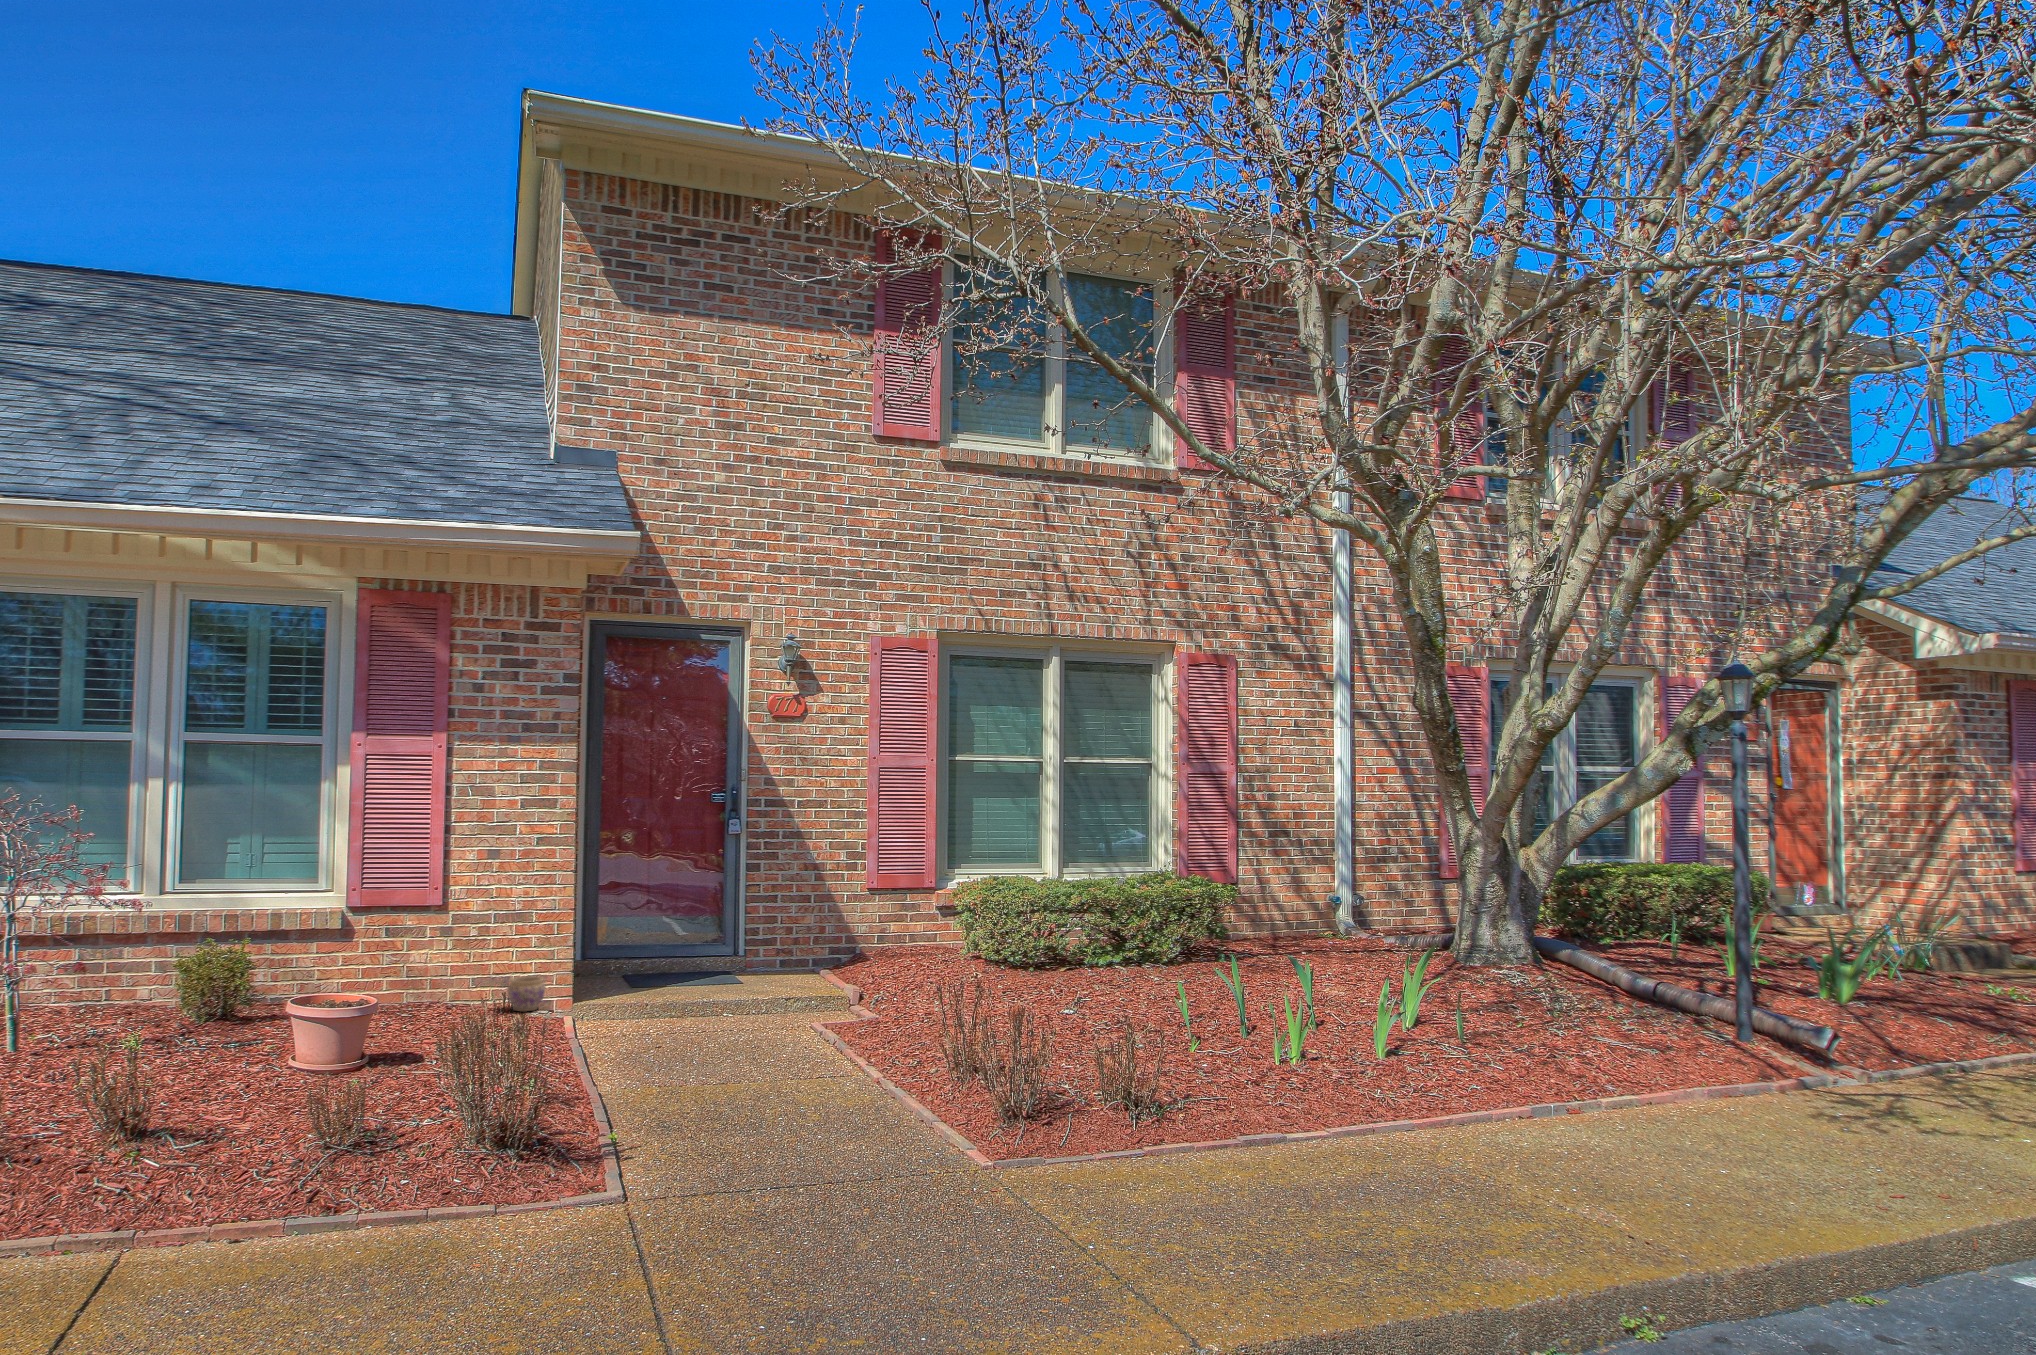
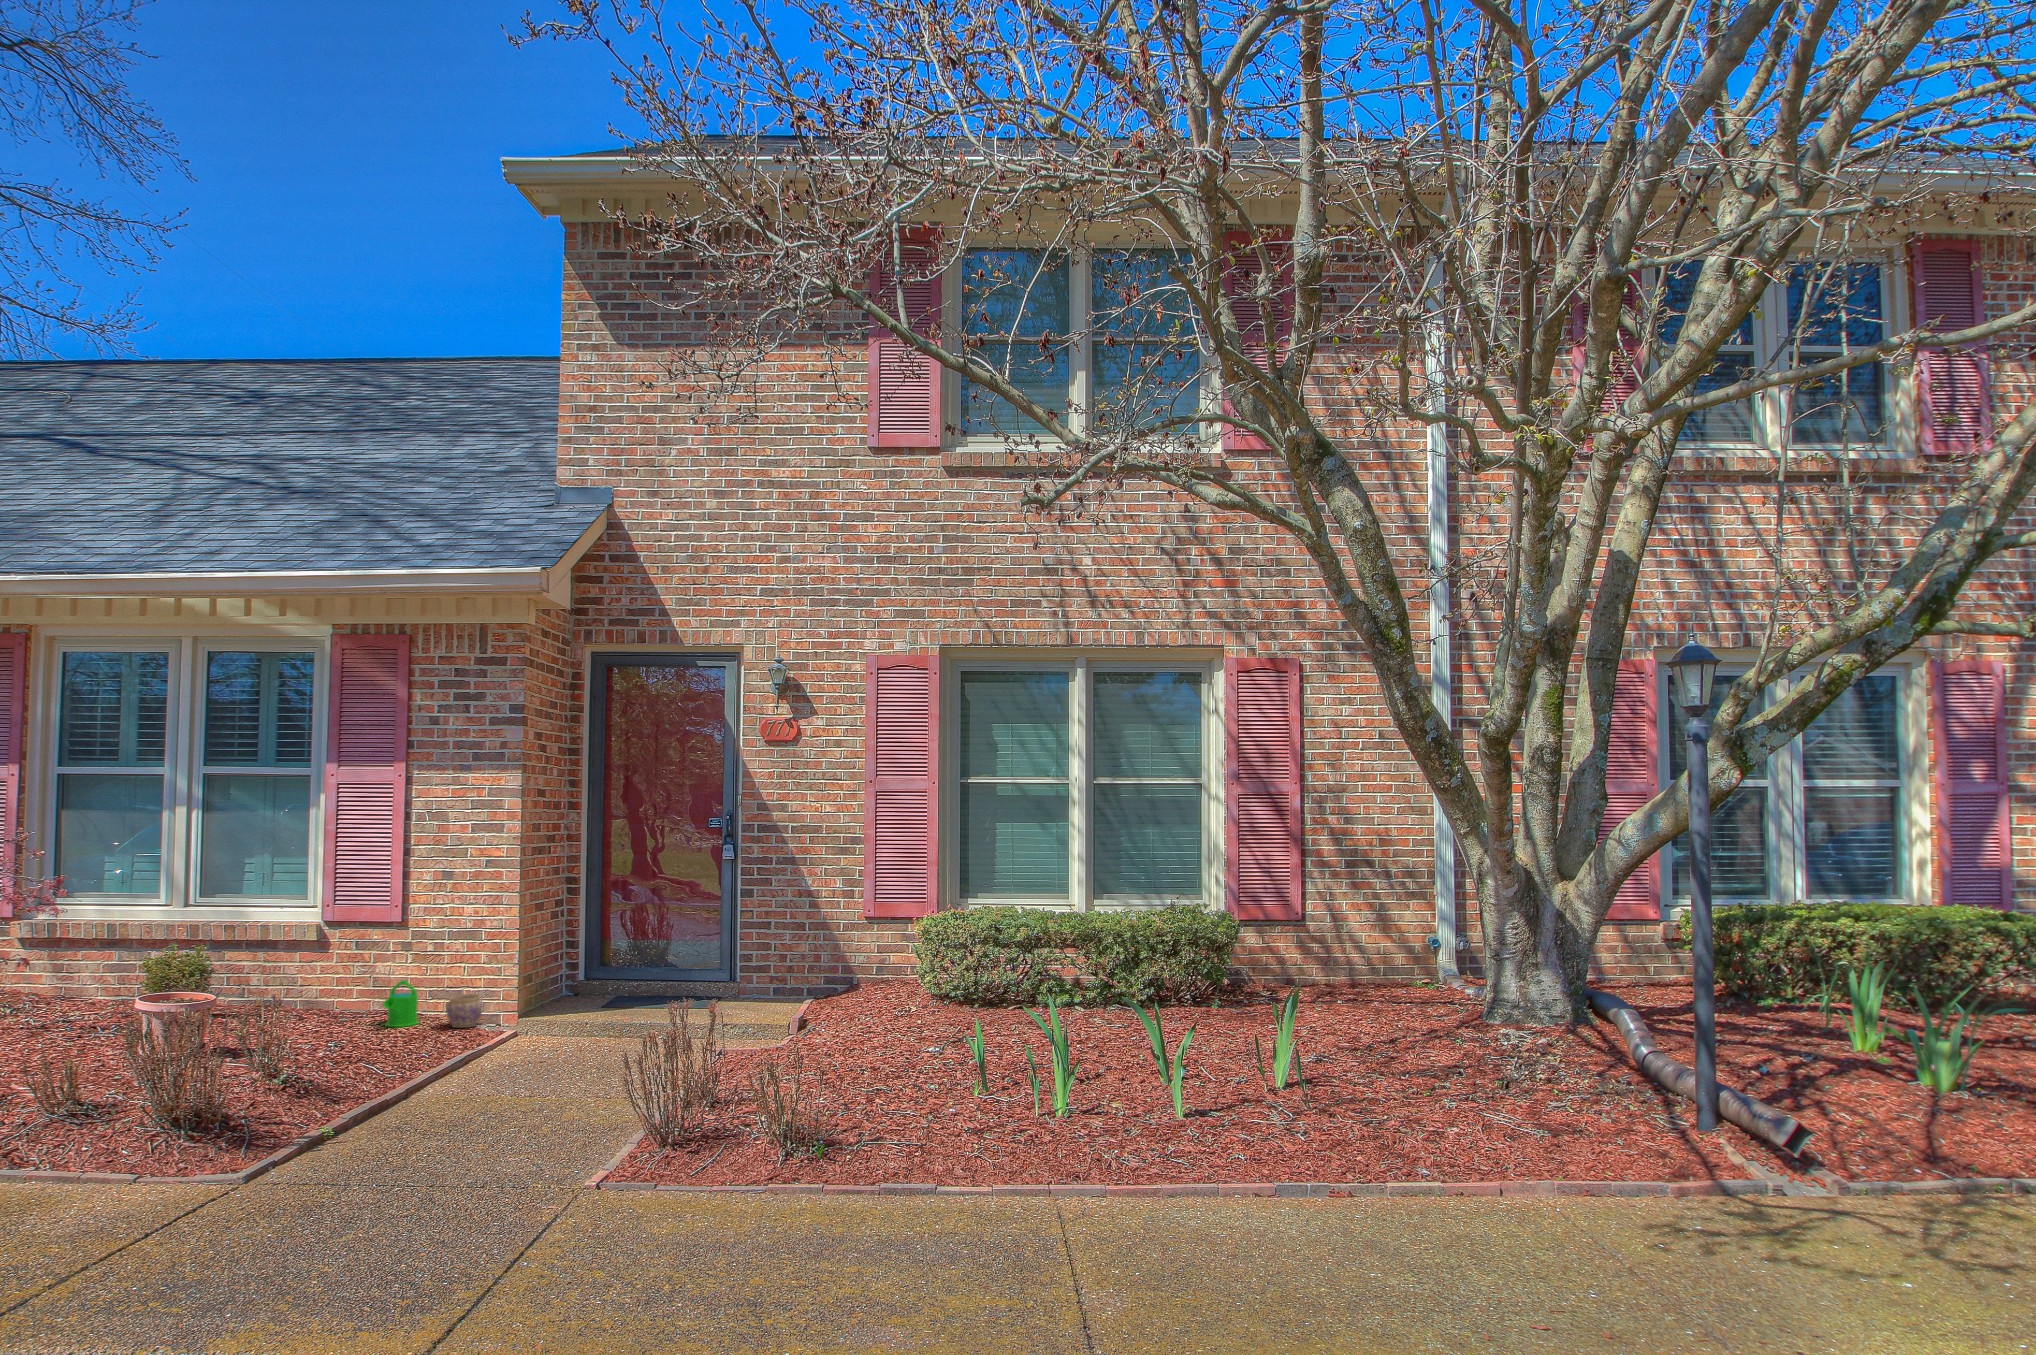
watering can: none [433,965,471,1014] -> present [383,980,419,1027]

